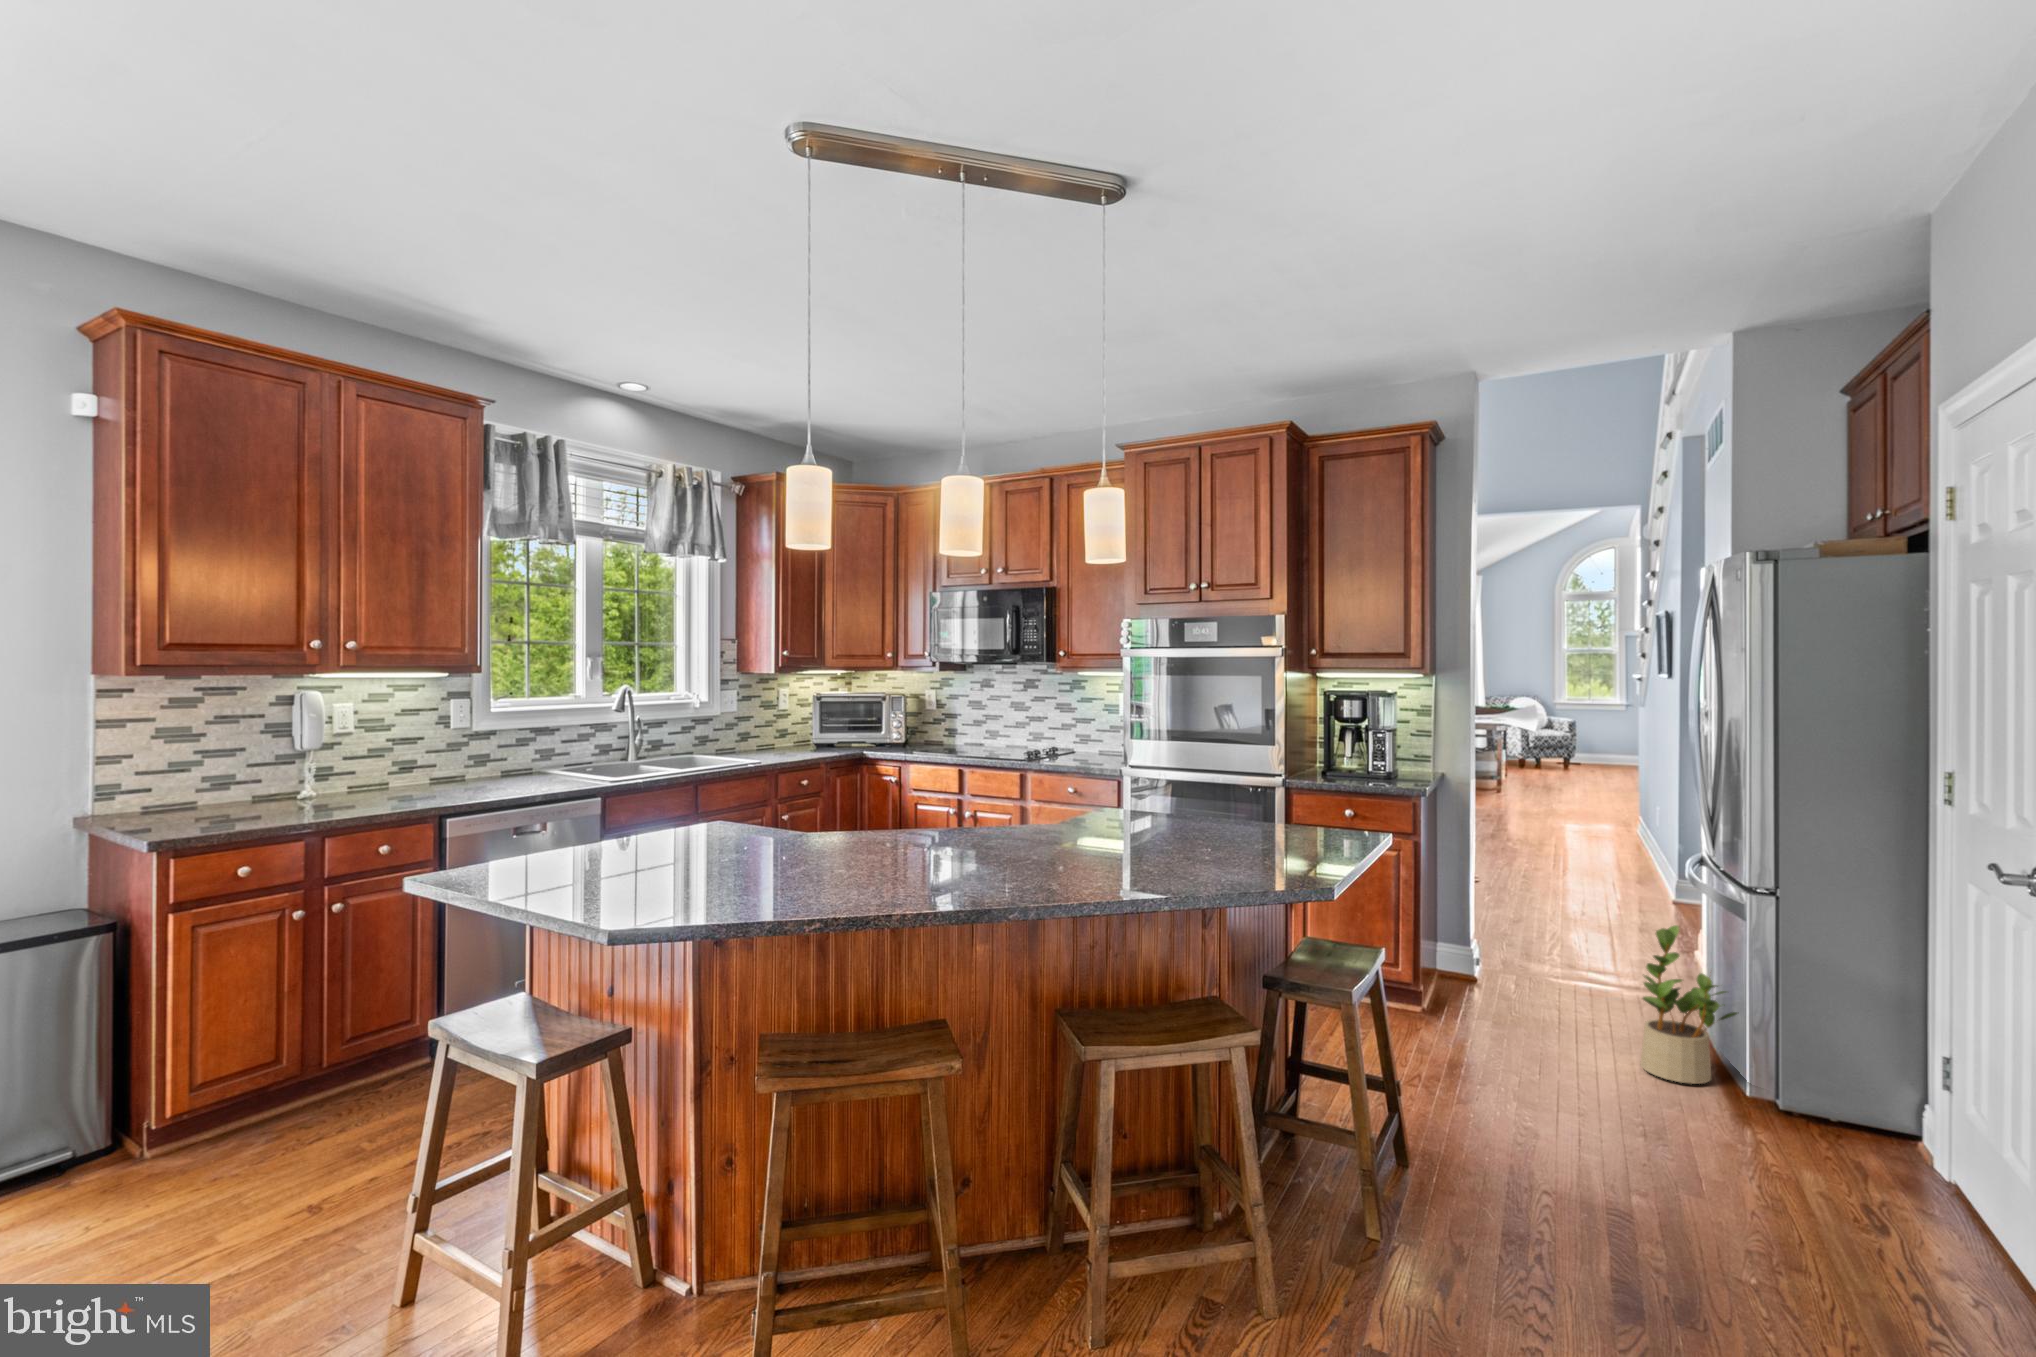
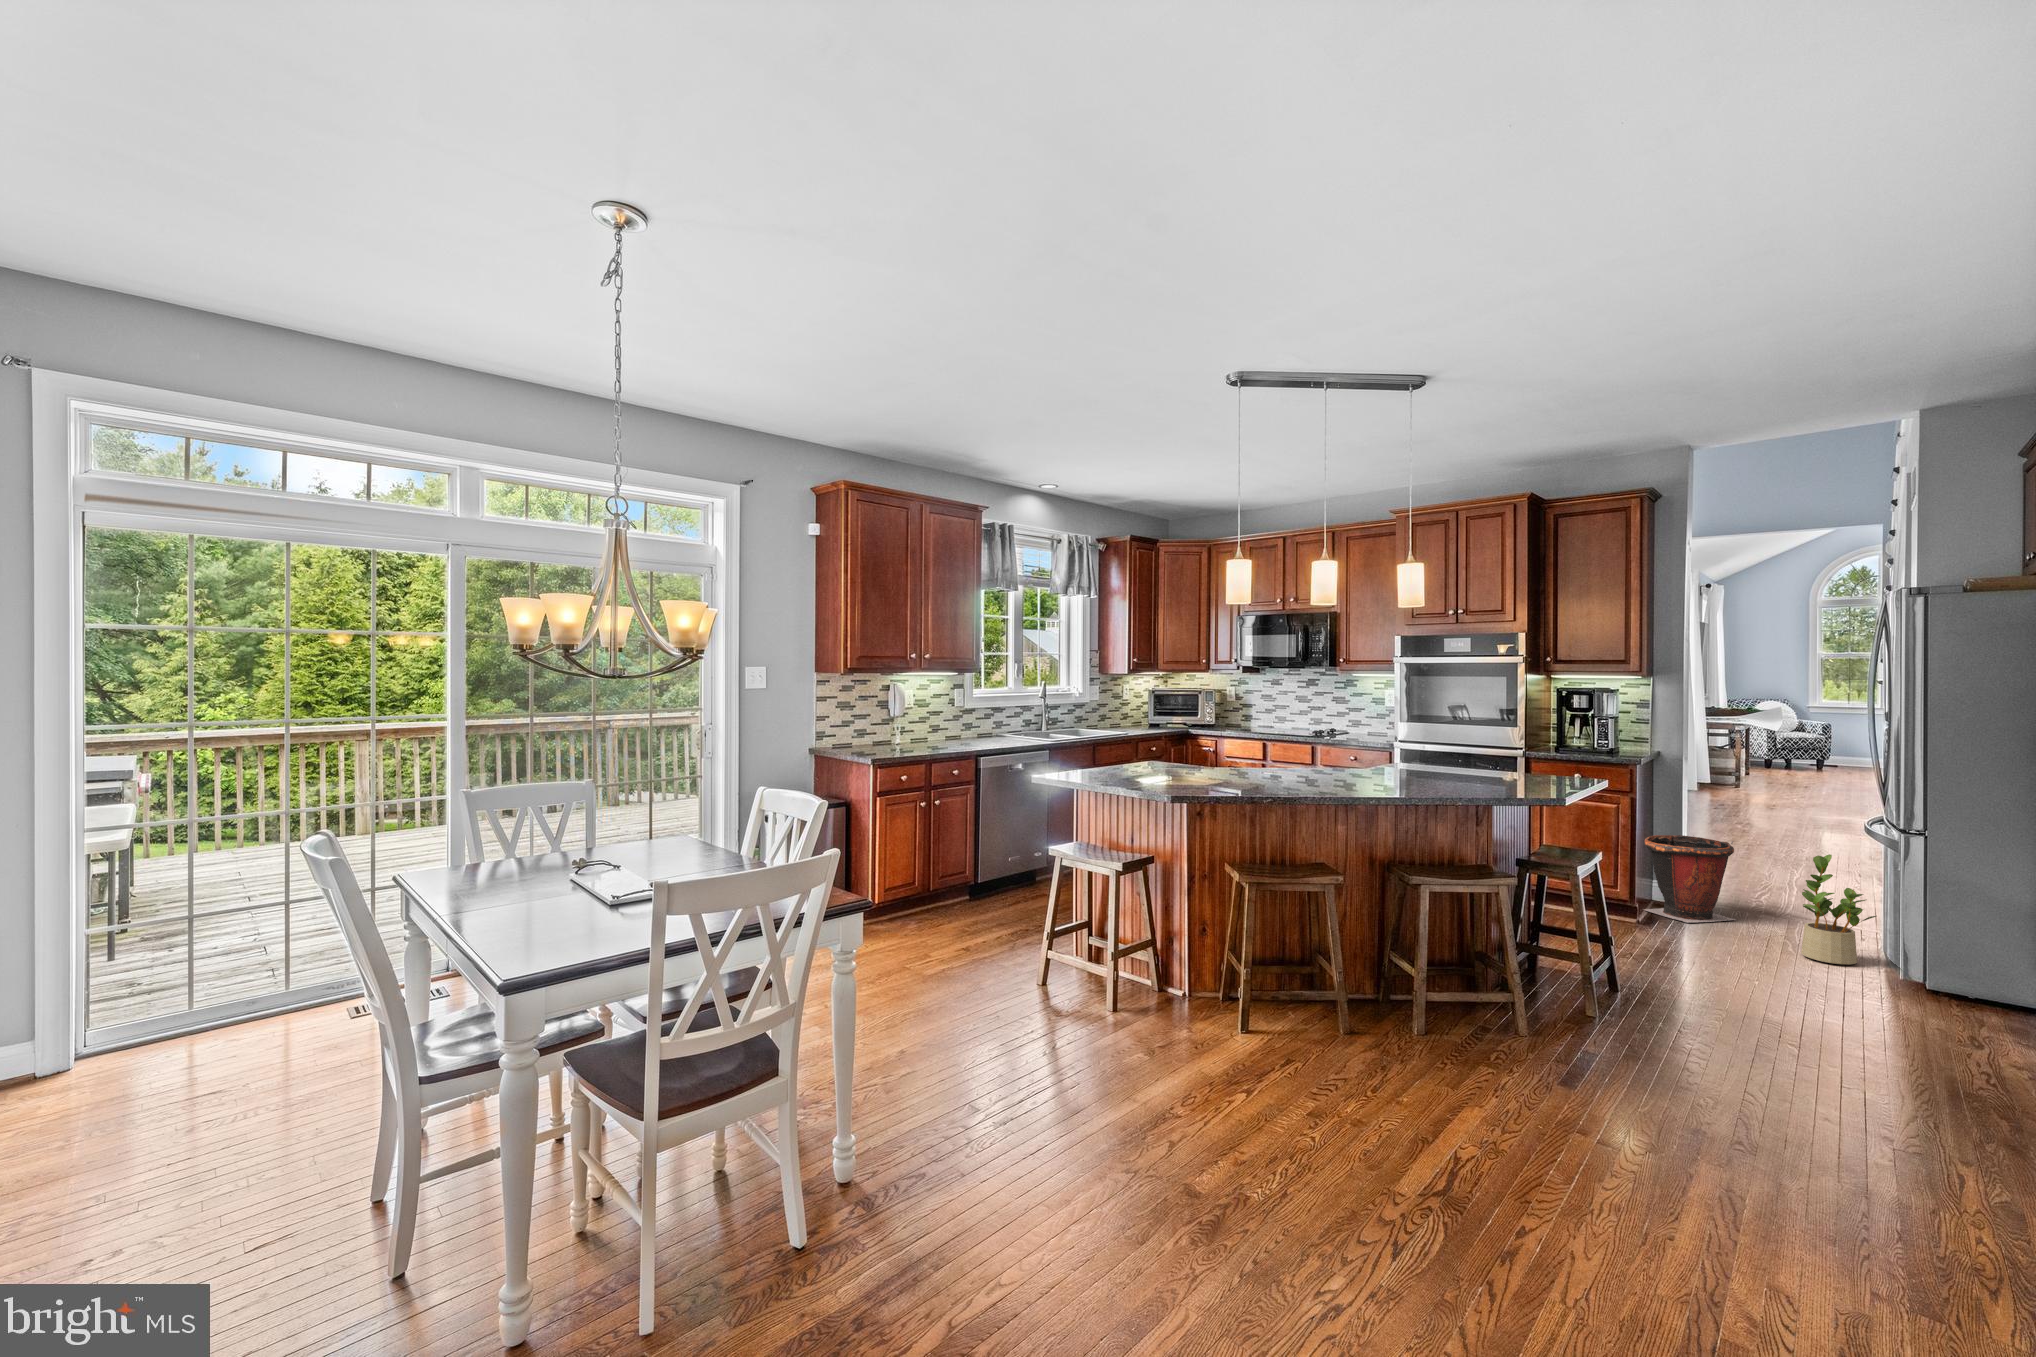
waste bin: none [1432,885,1547,1014] -> present [1644,835,1735,923]

